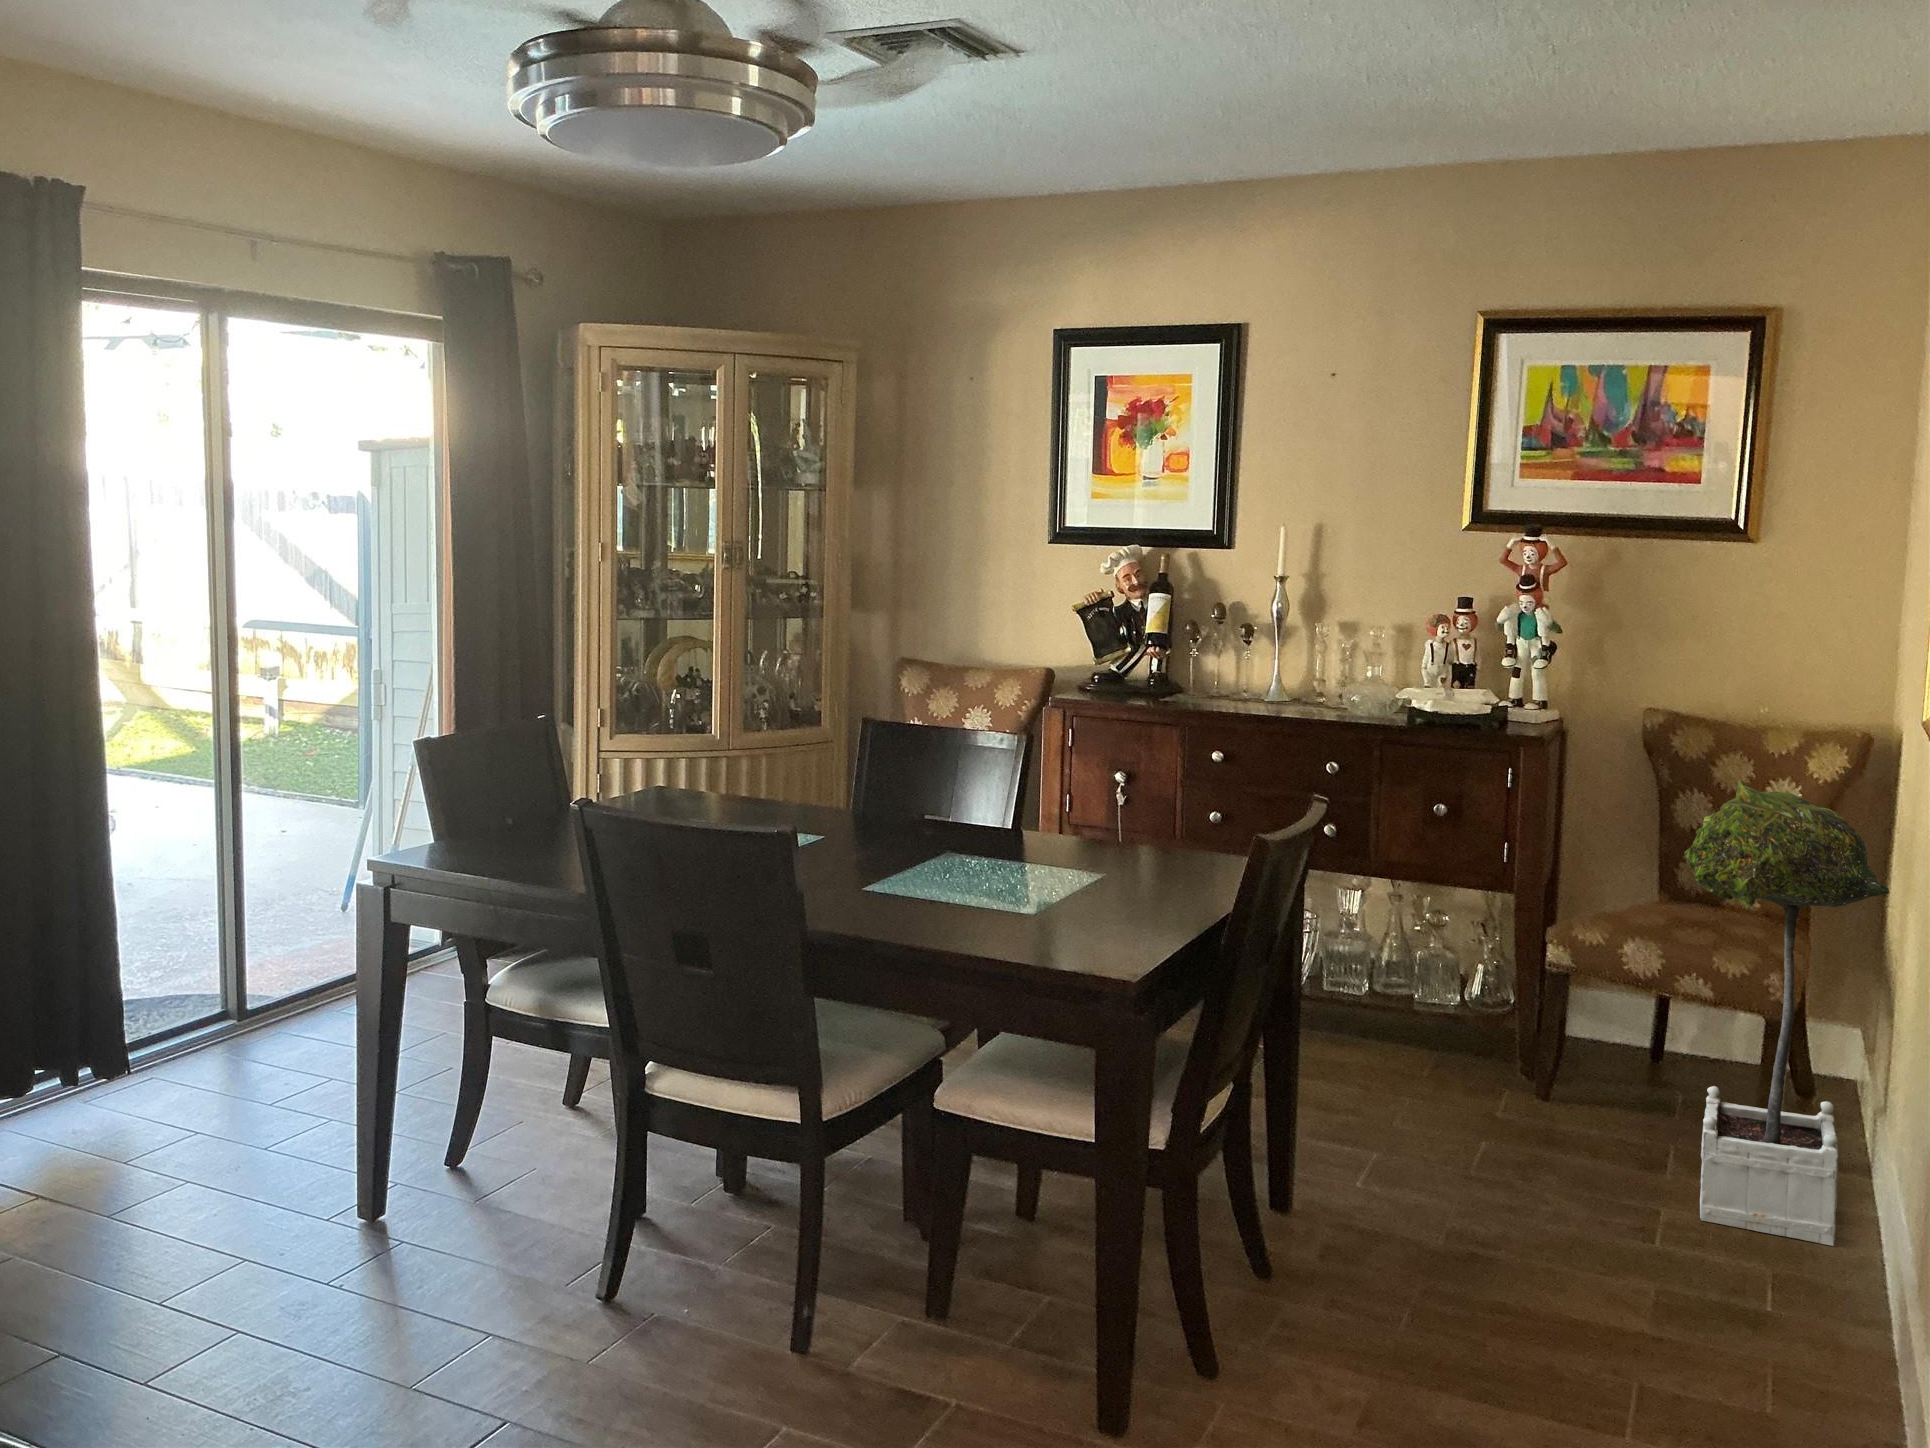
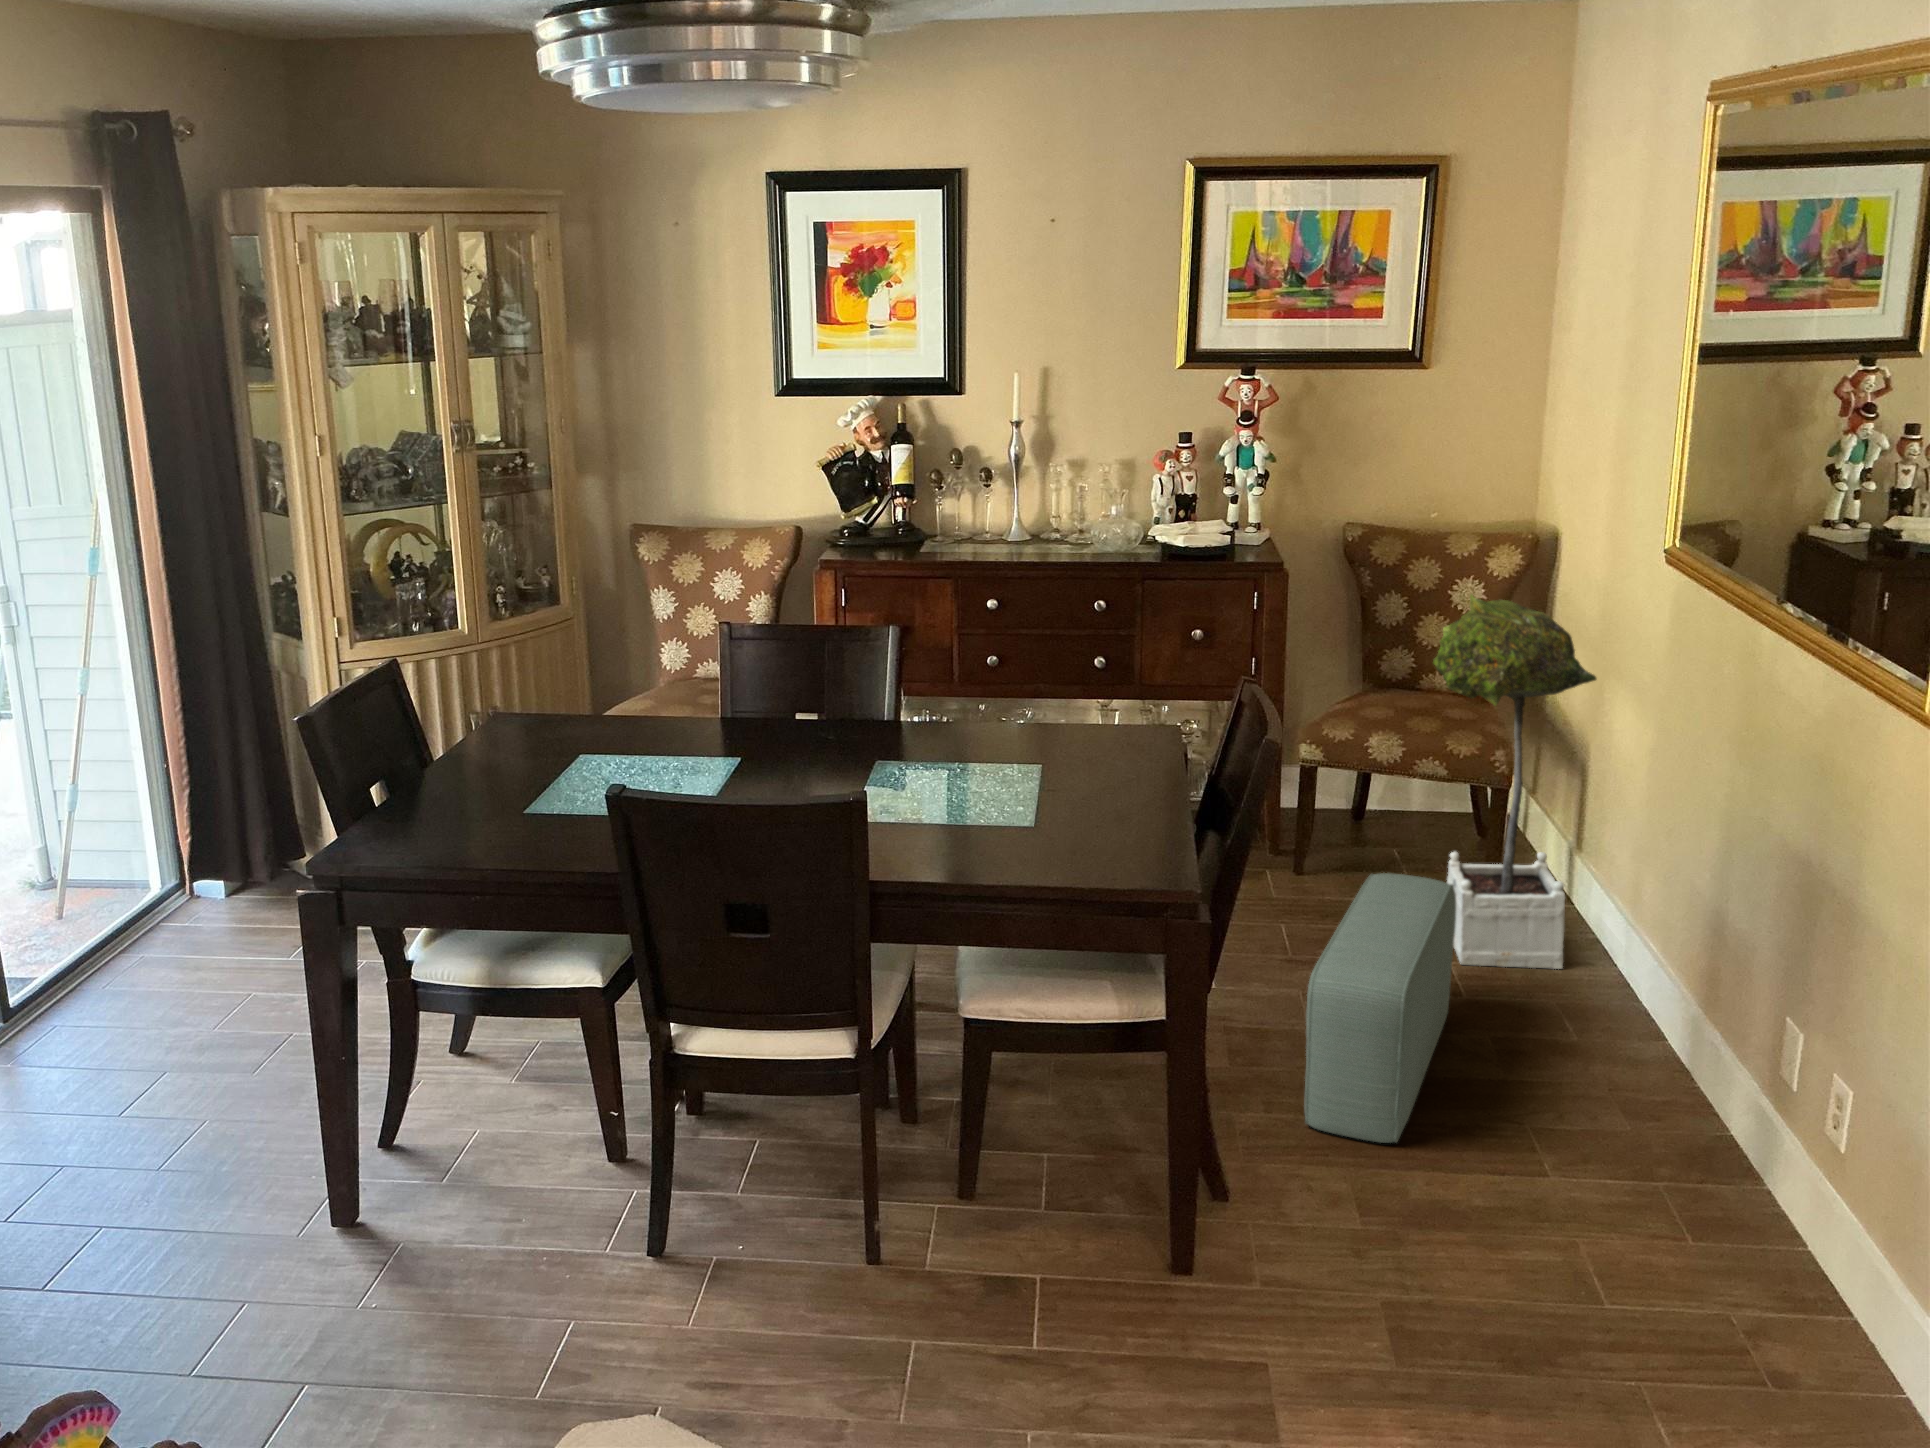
pouf: none [1410,1084,1664,1394] -> present [1304,873,1456,1143]

